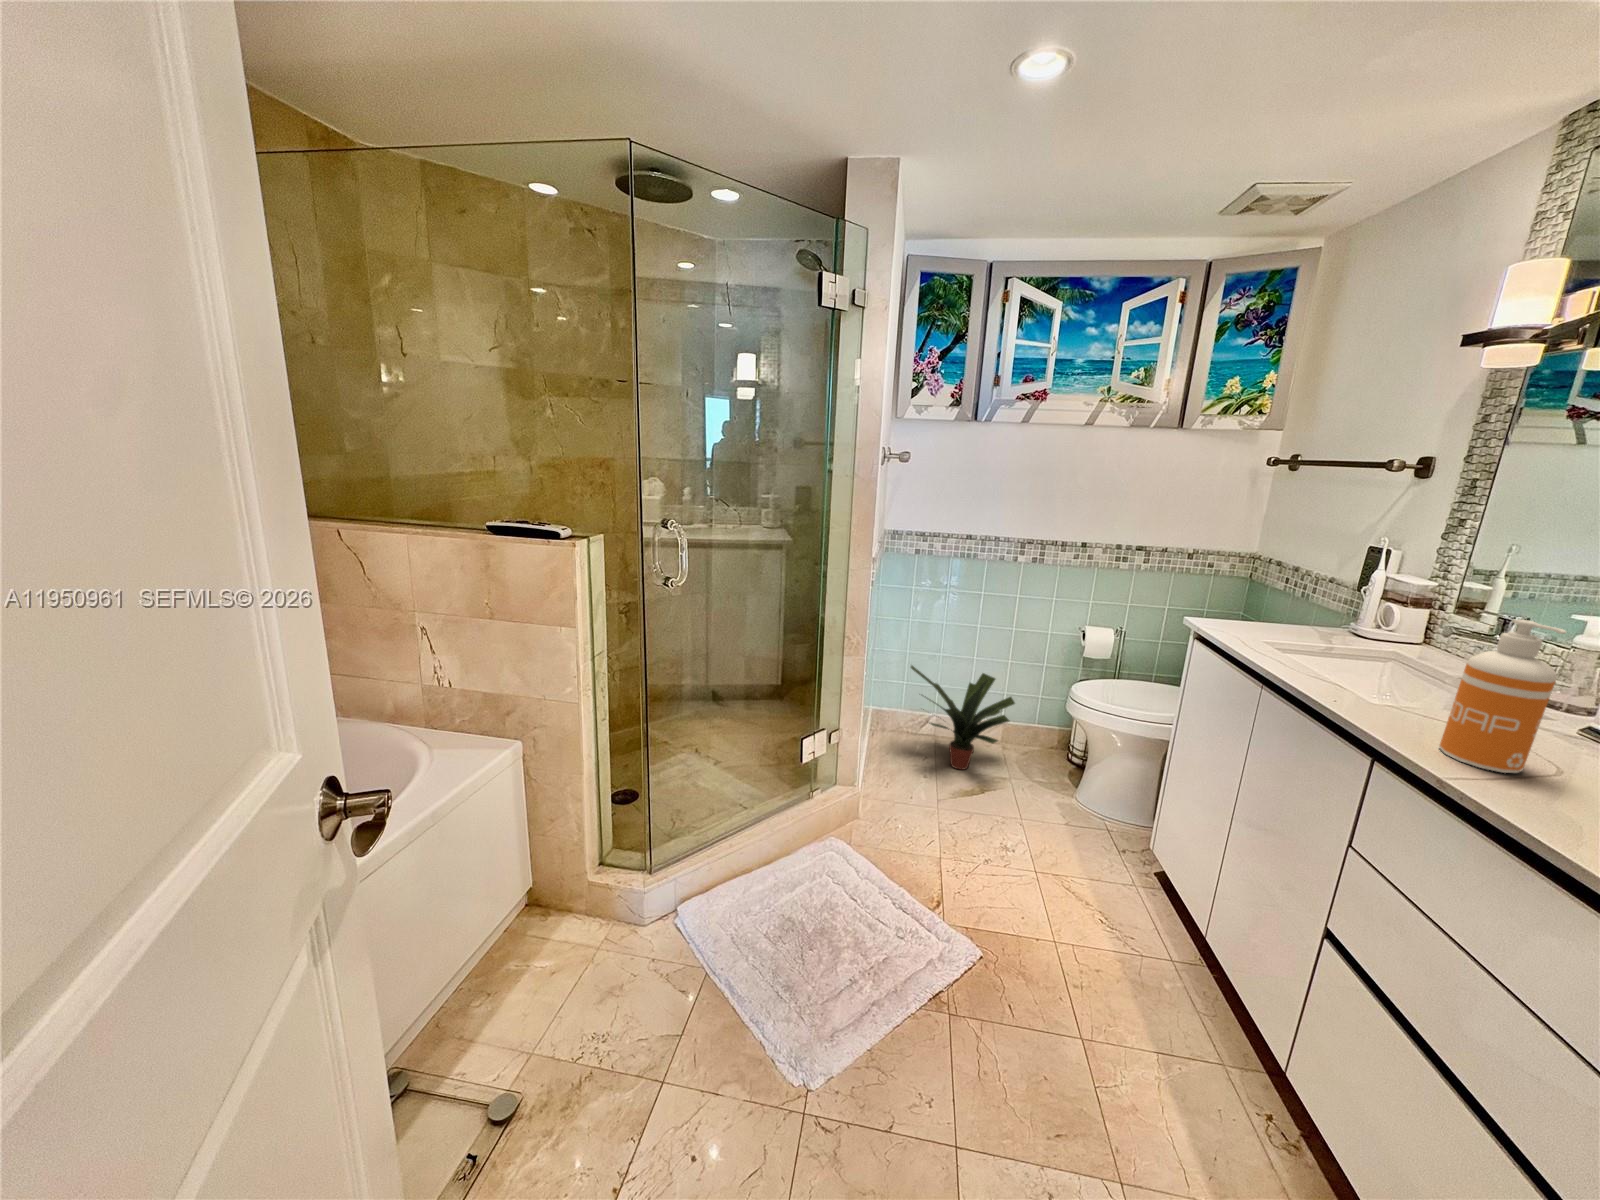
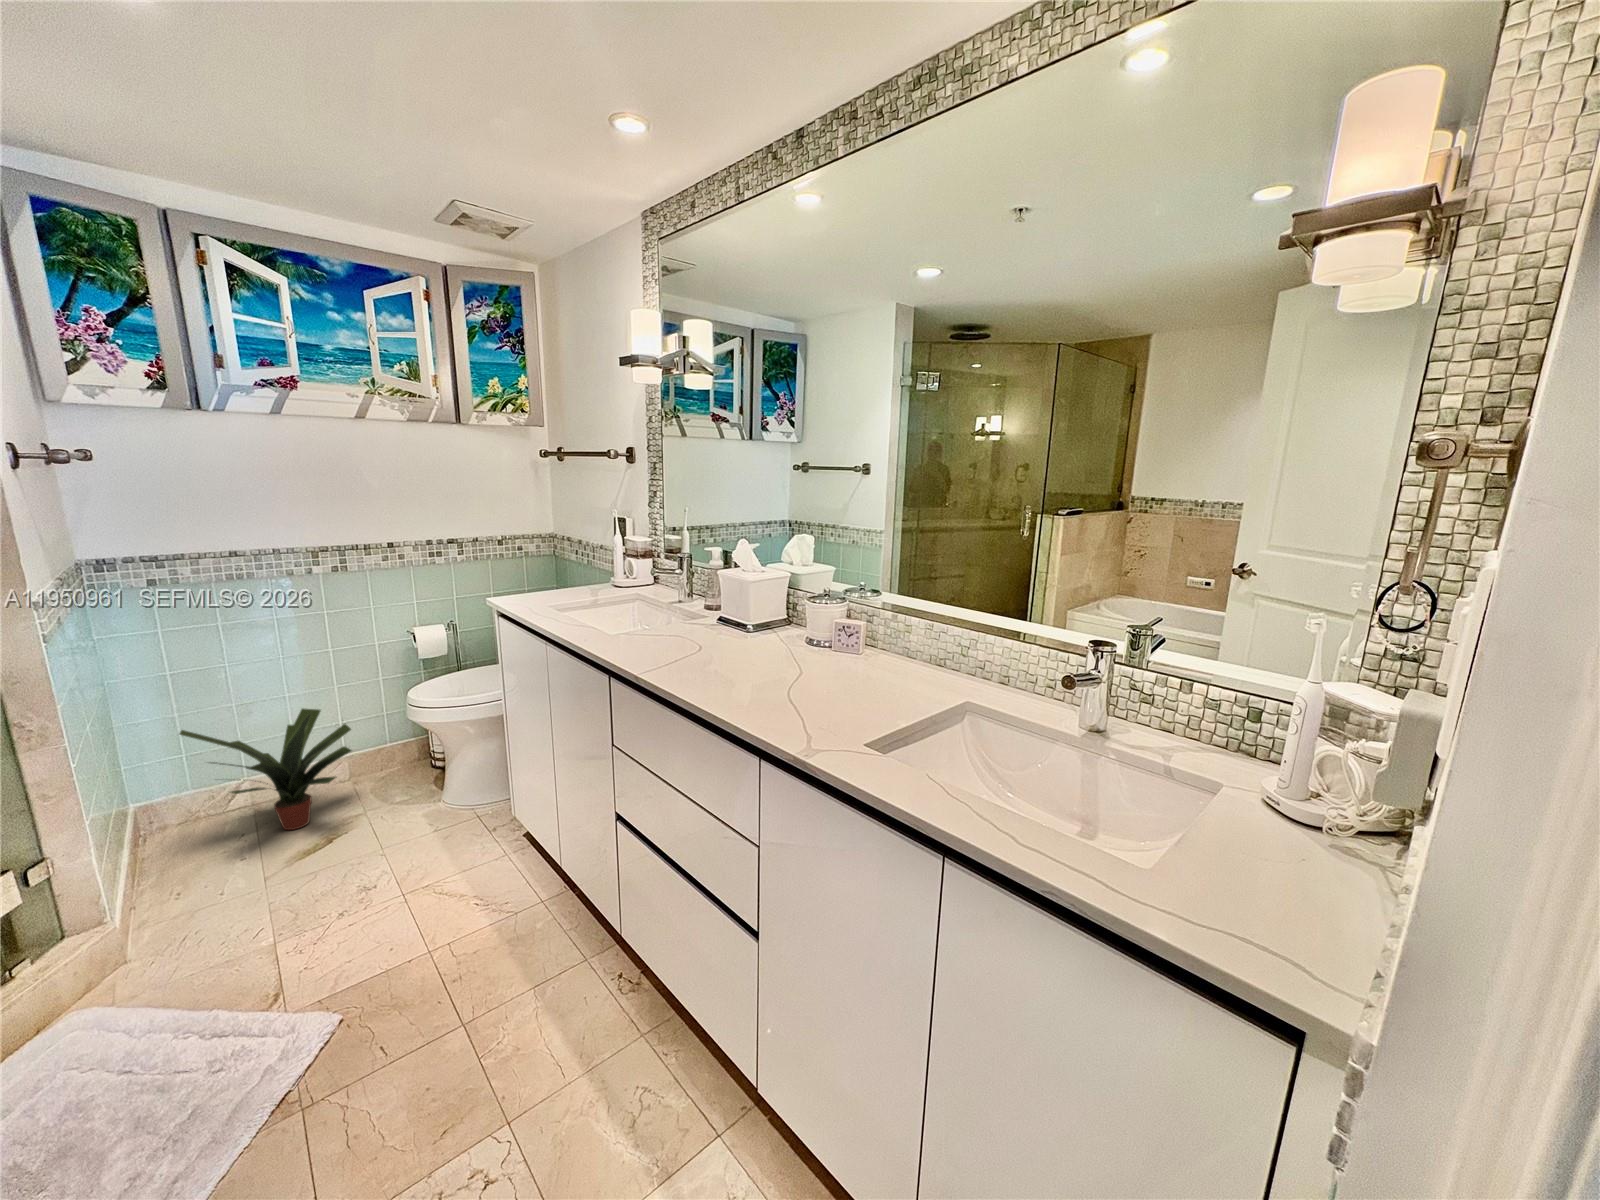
soap dispenser: present [1439,619,1566,773] -> none [638,557,679,660]

